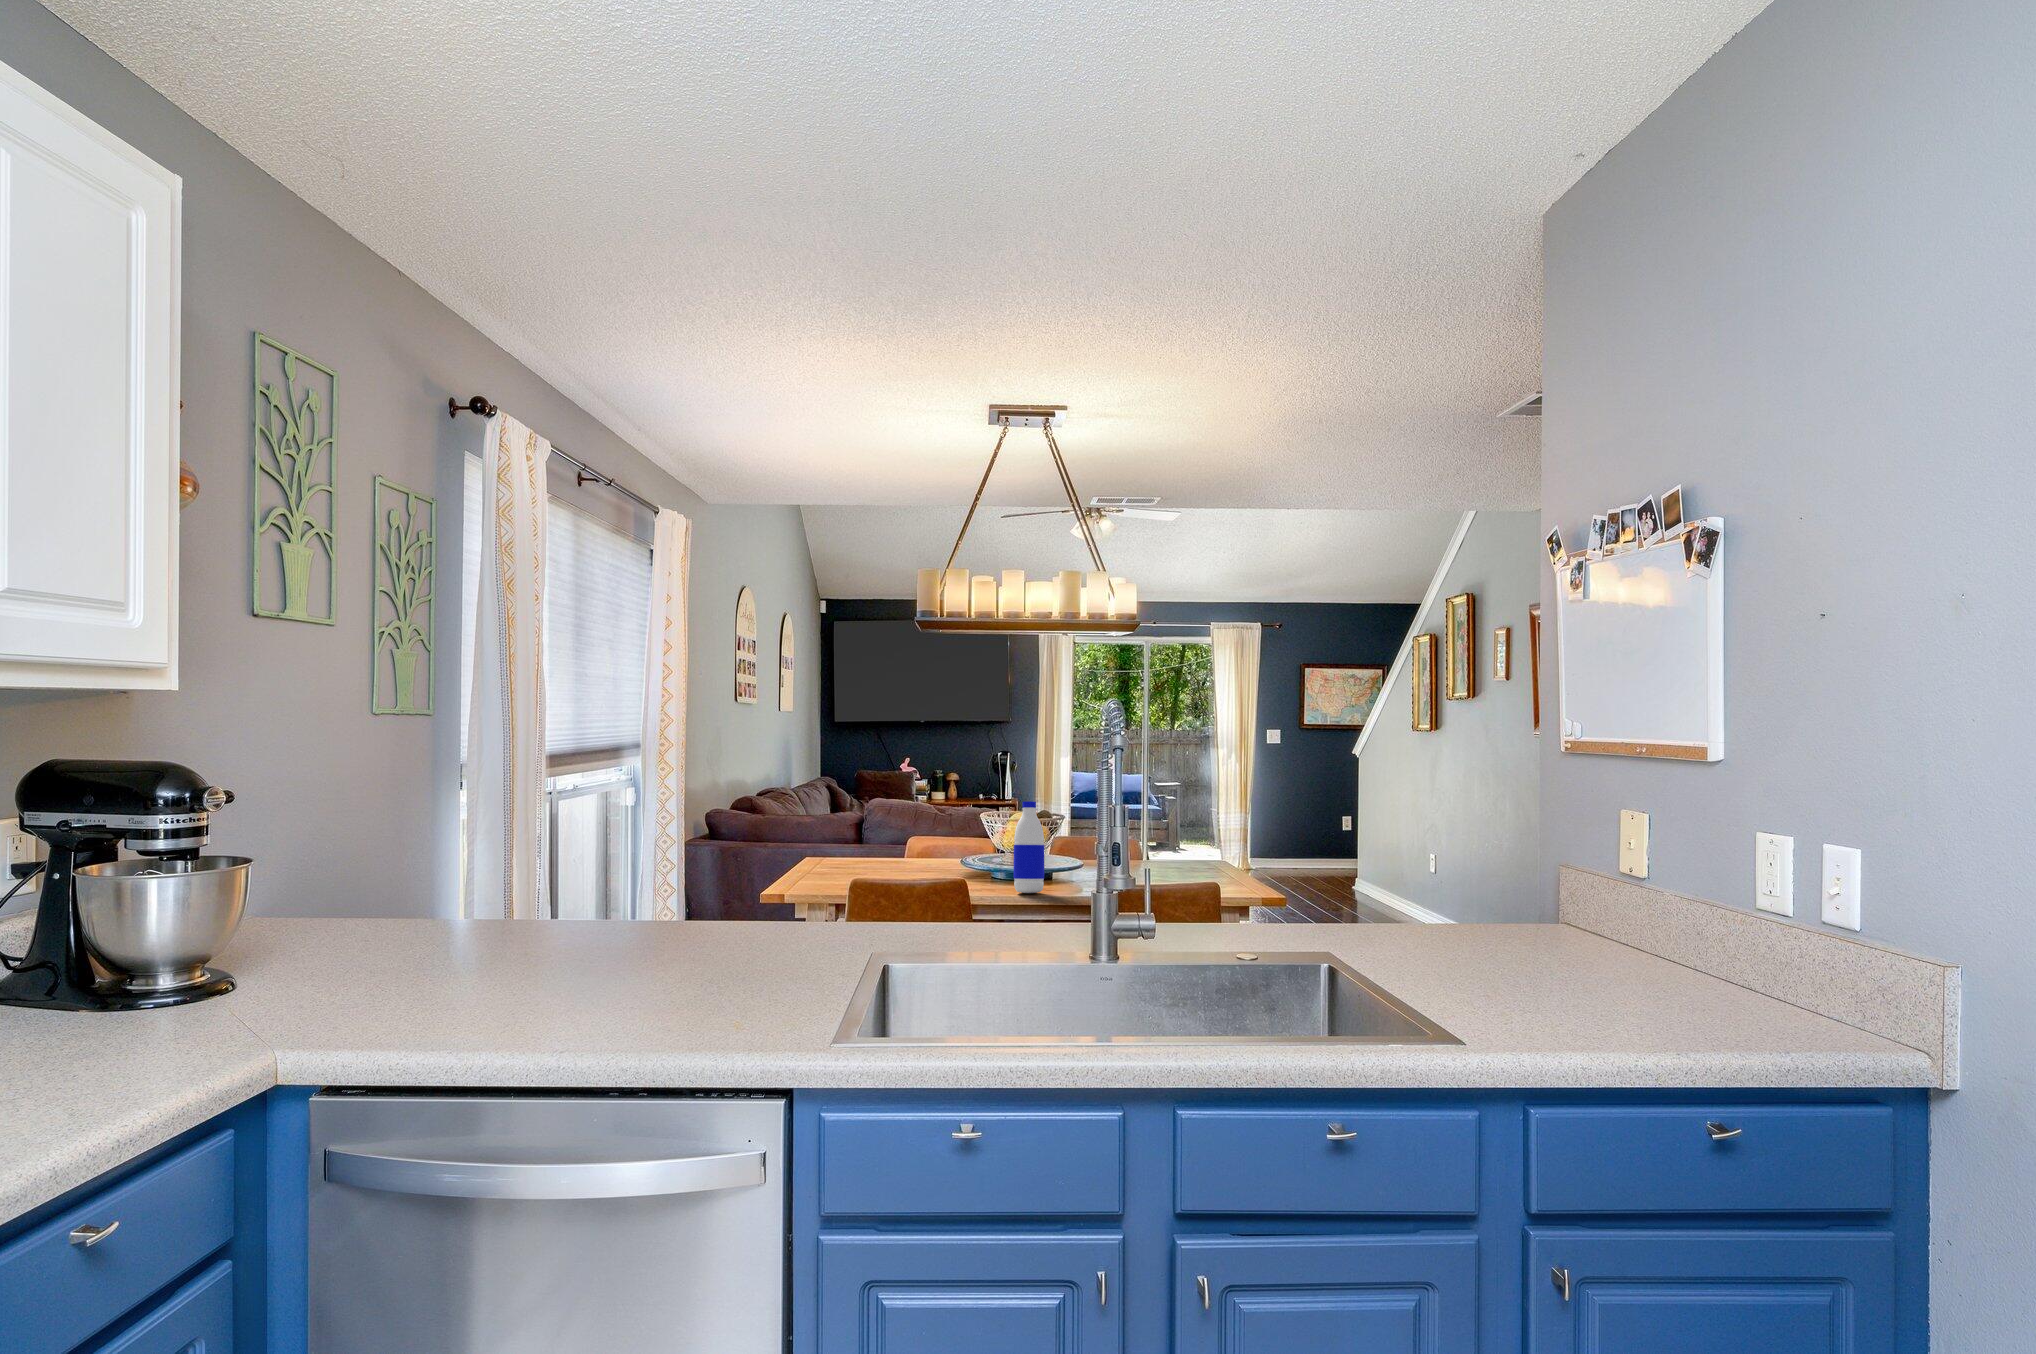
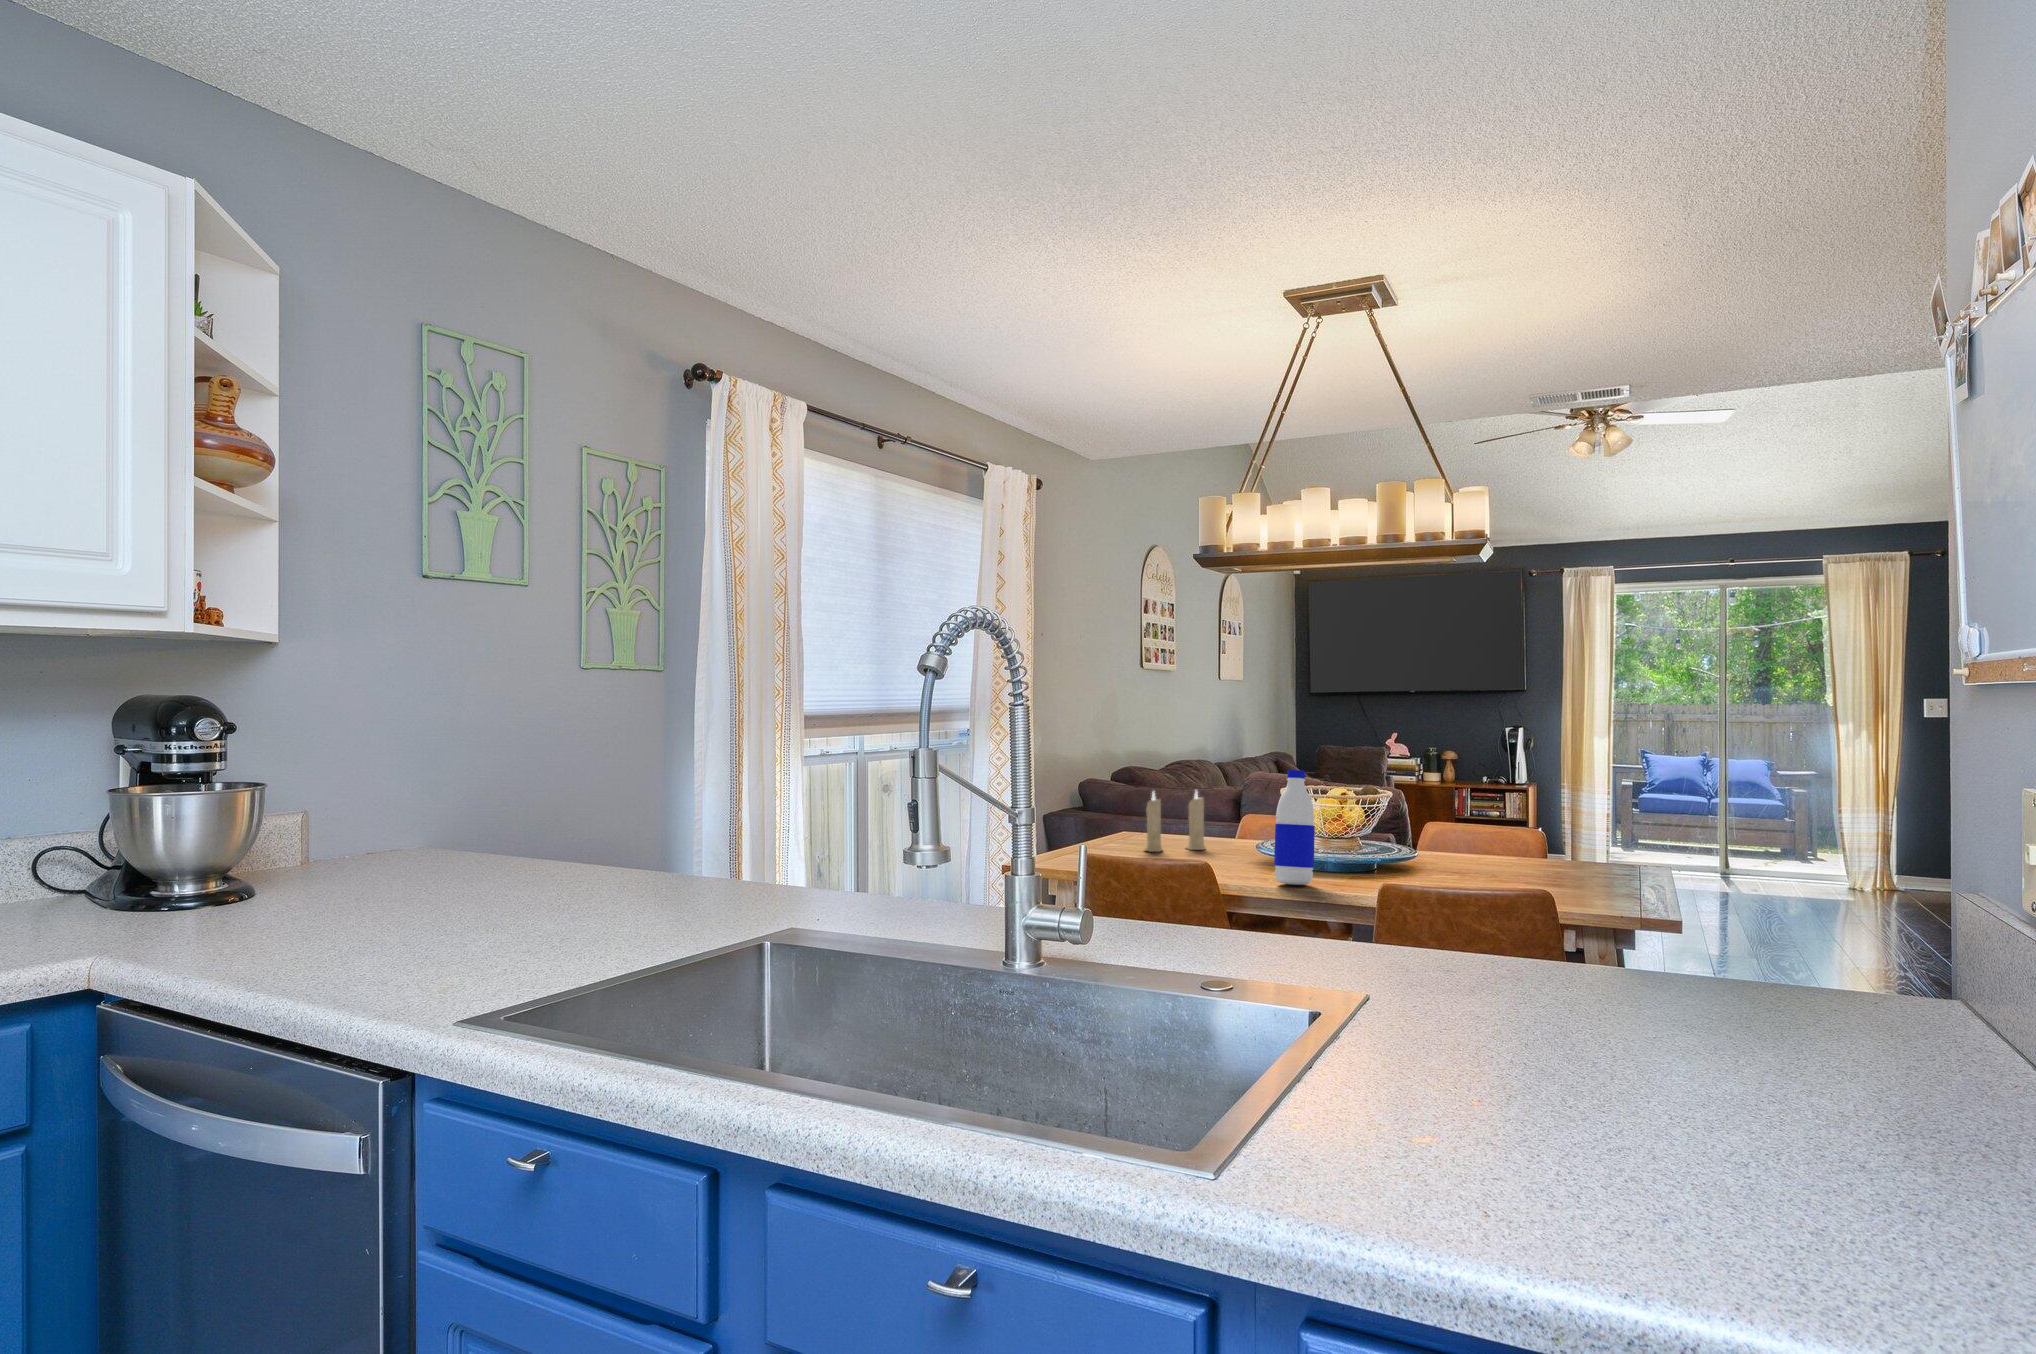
candle: none [861,816,911,873] -> present [1144,791,1206,852]

